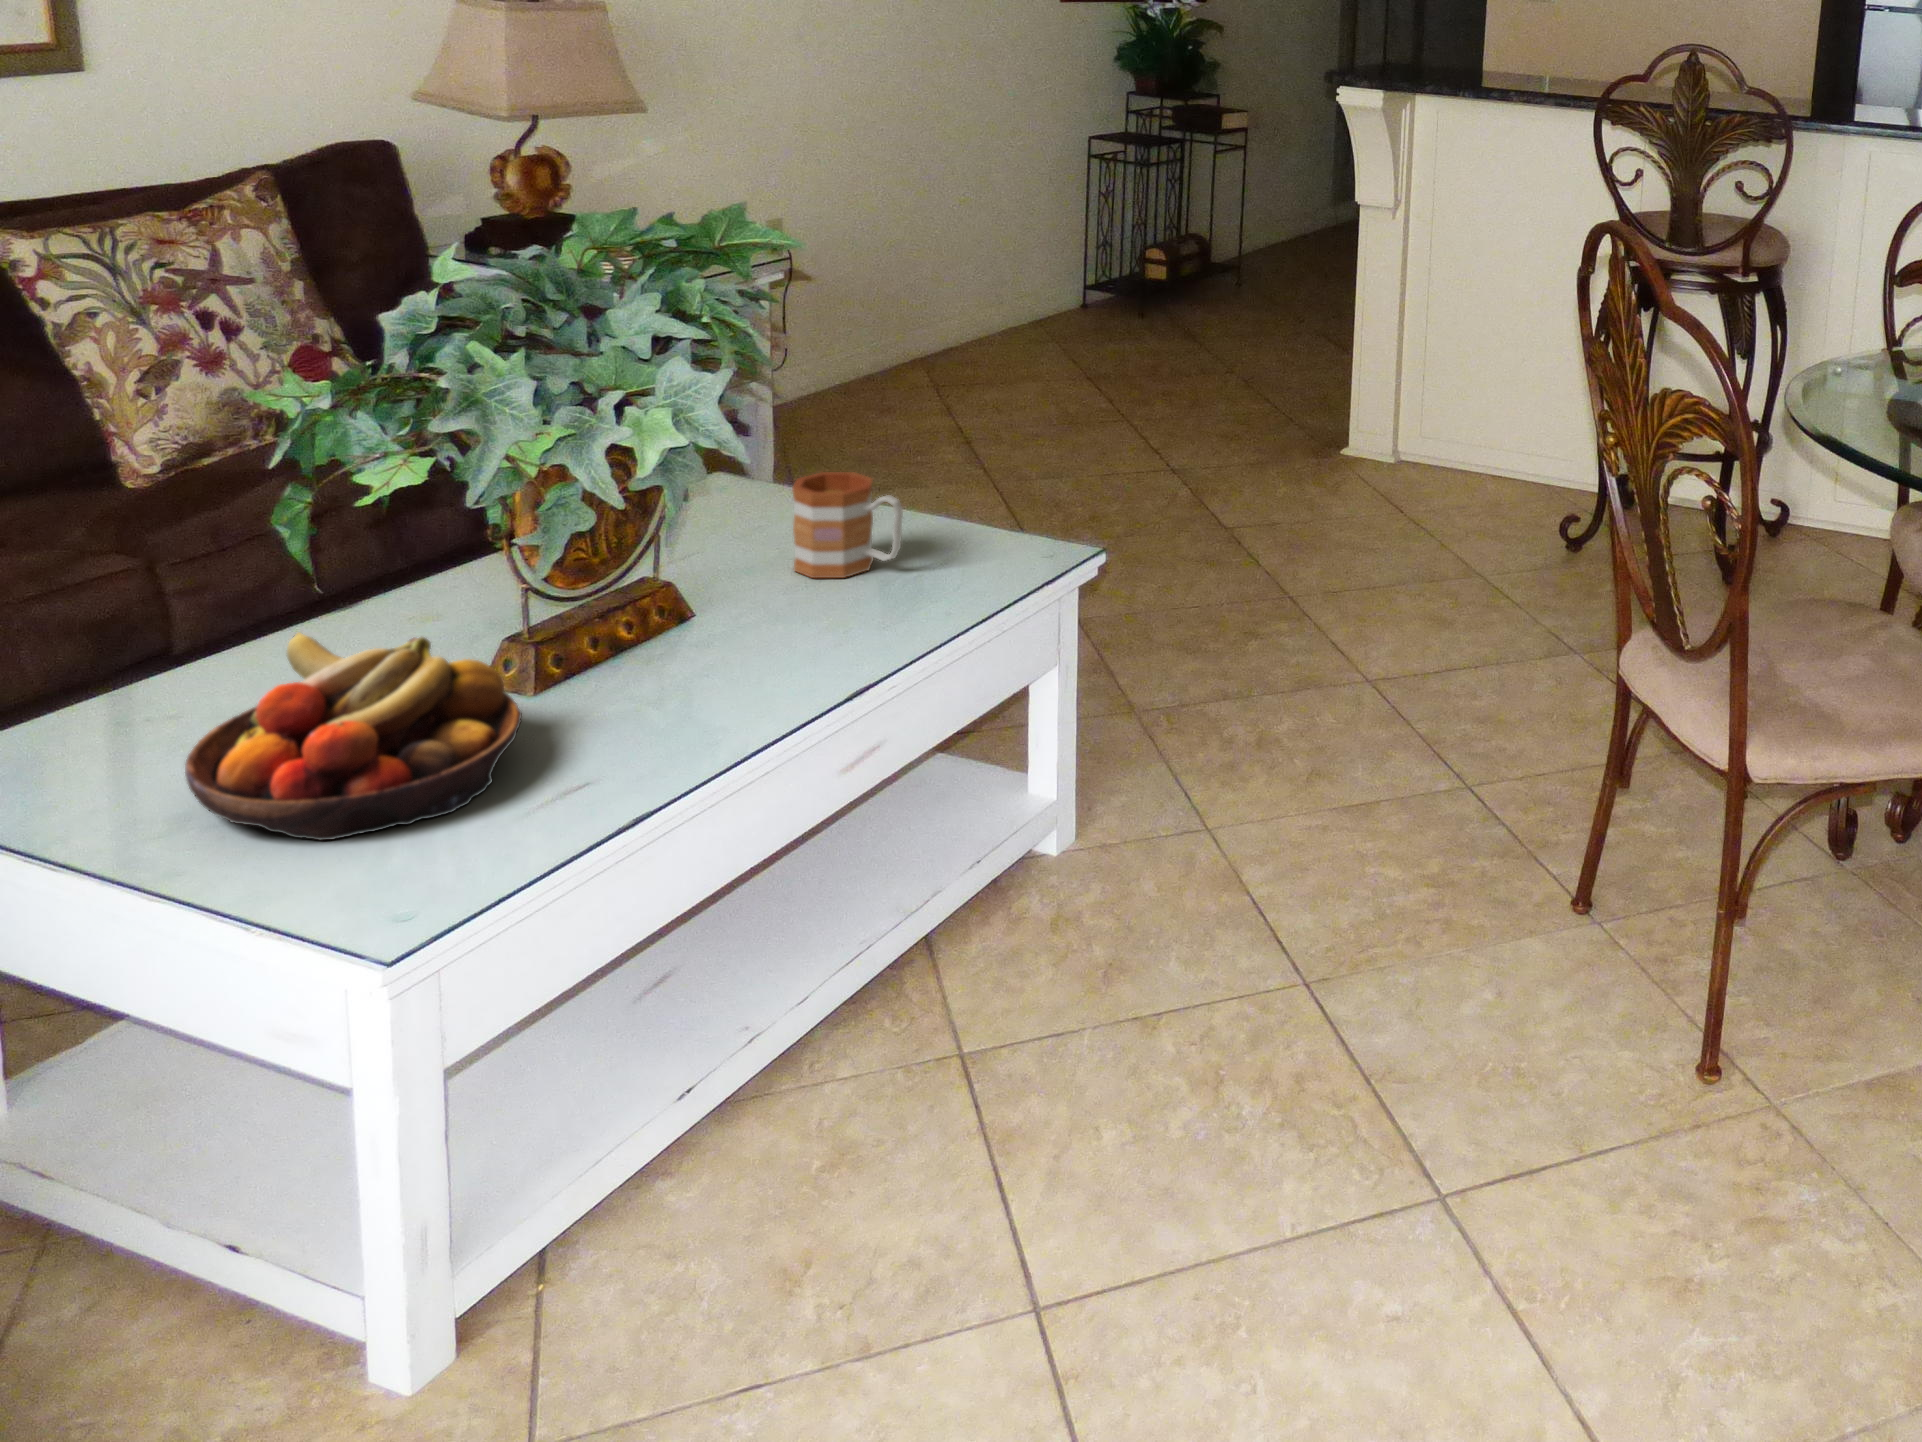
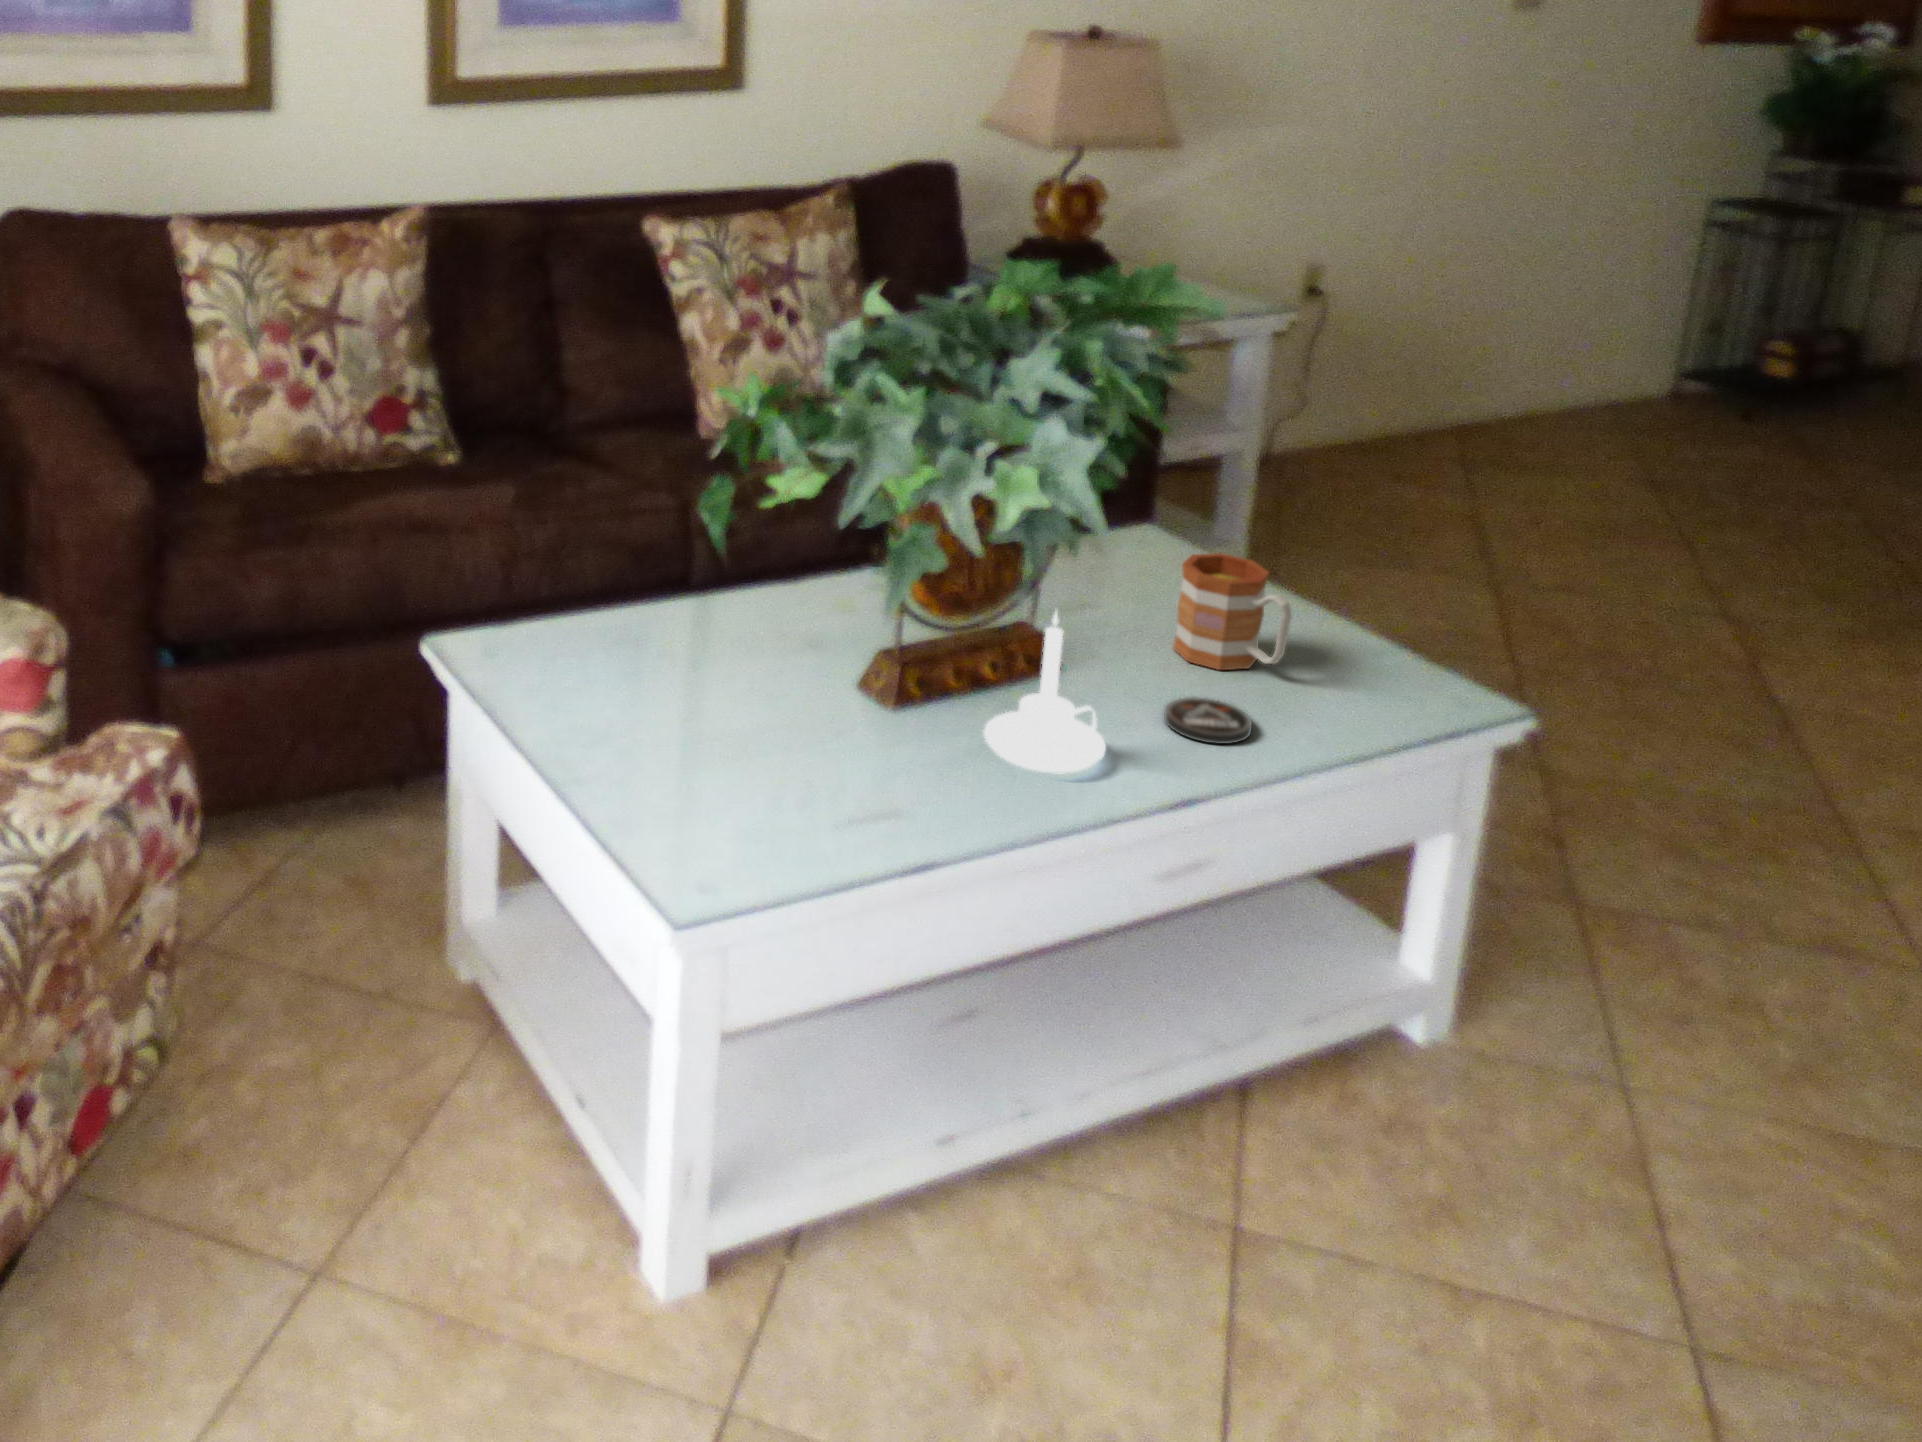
candle holder: none [646,543,775,708] -> present [983,611,1106,774]
coaster: none [812,602,895,640] -> present [1164,697,1252,744]
fruit bowl: present [185,632,522,840] -> none [614,600,866,799]

